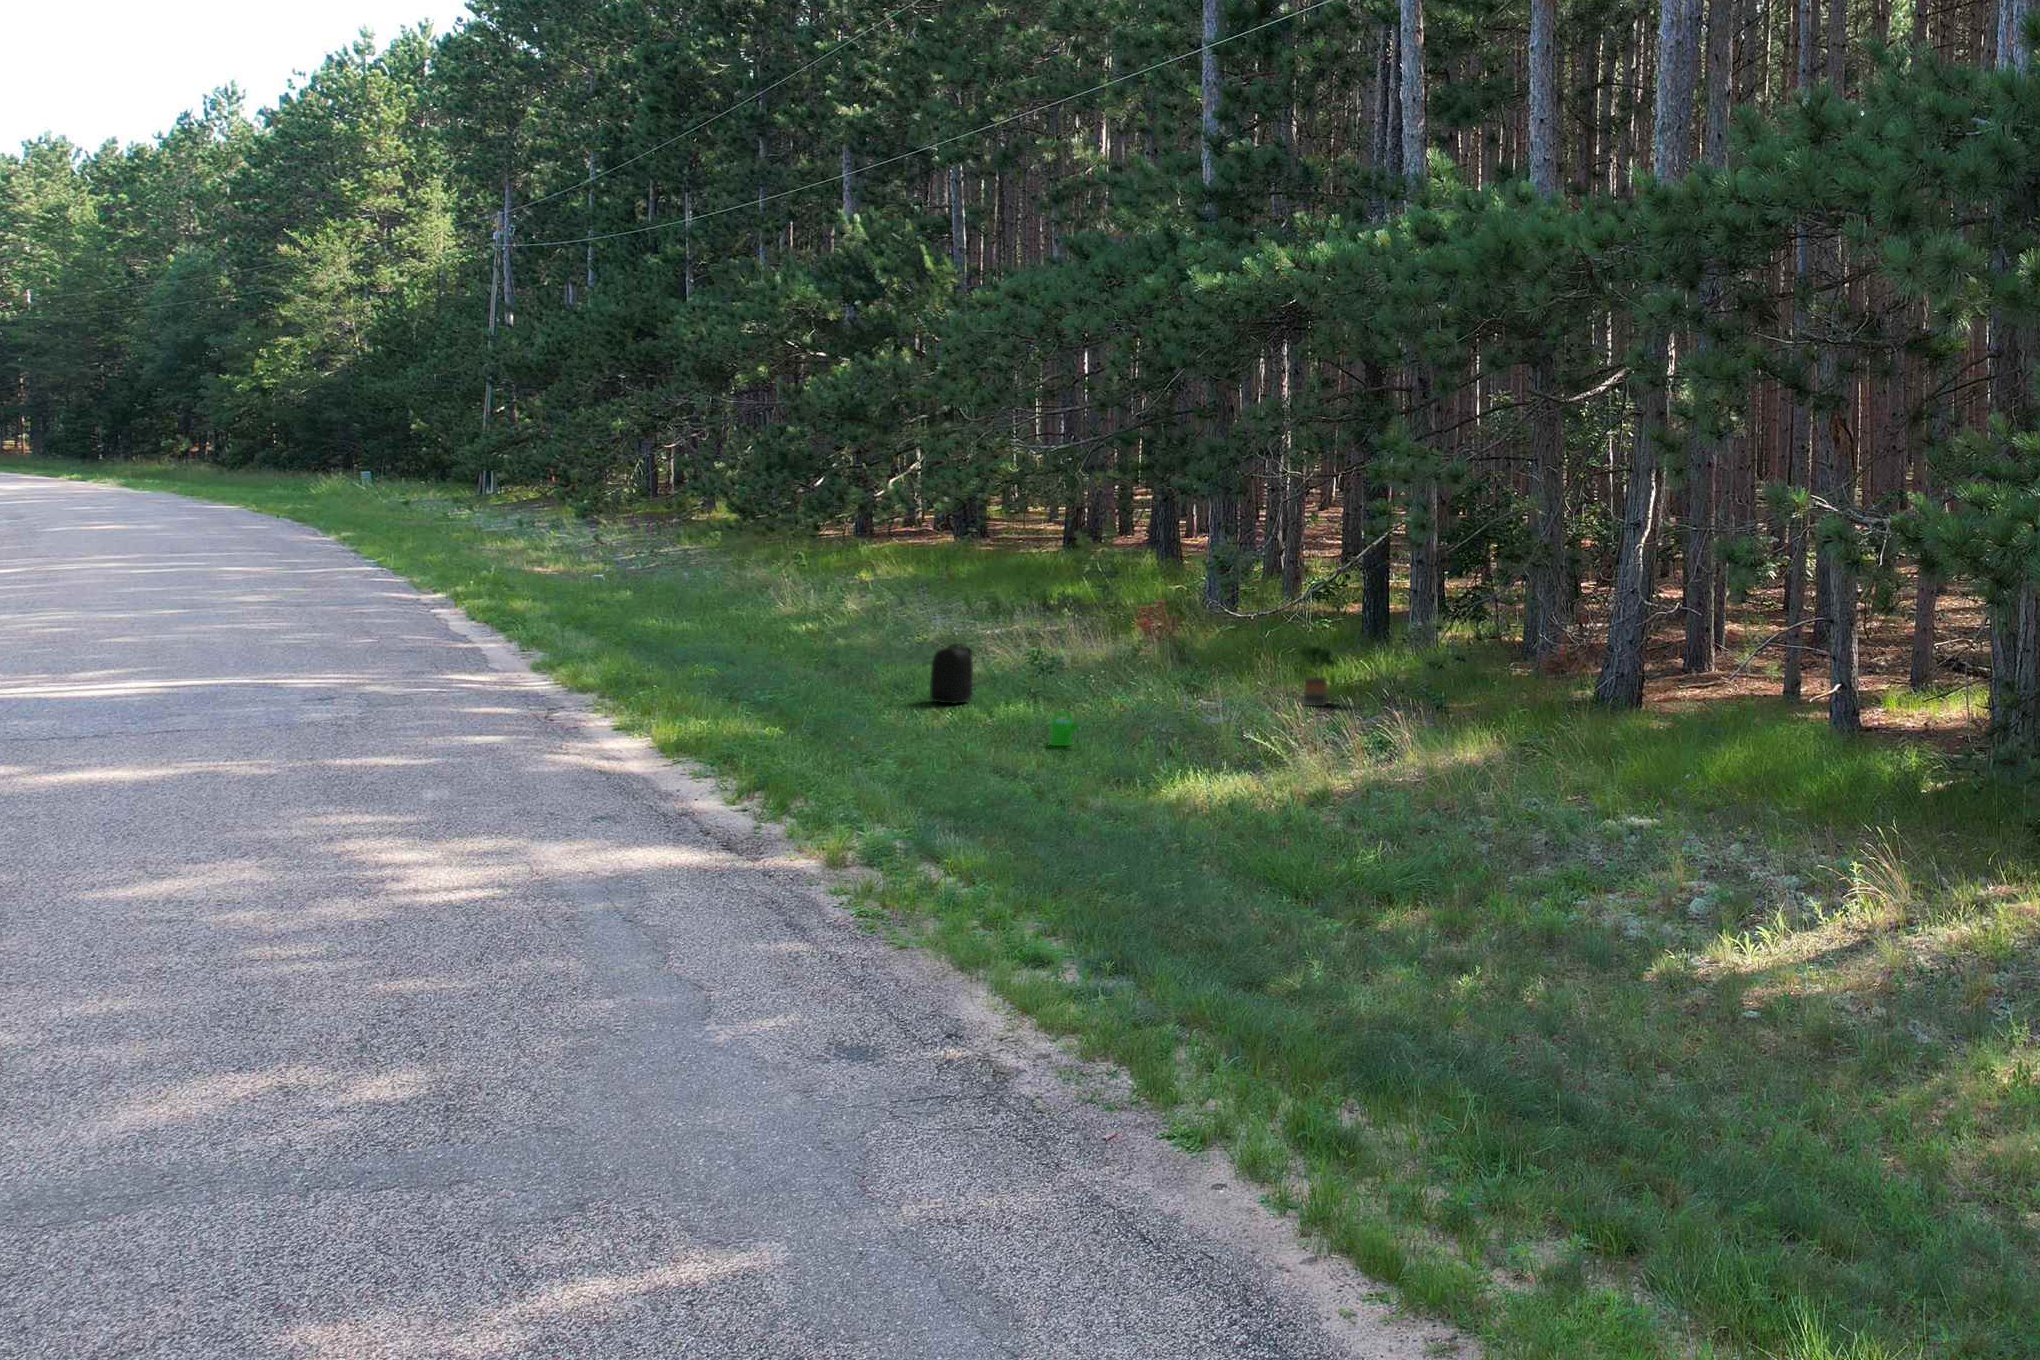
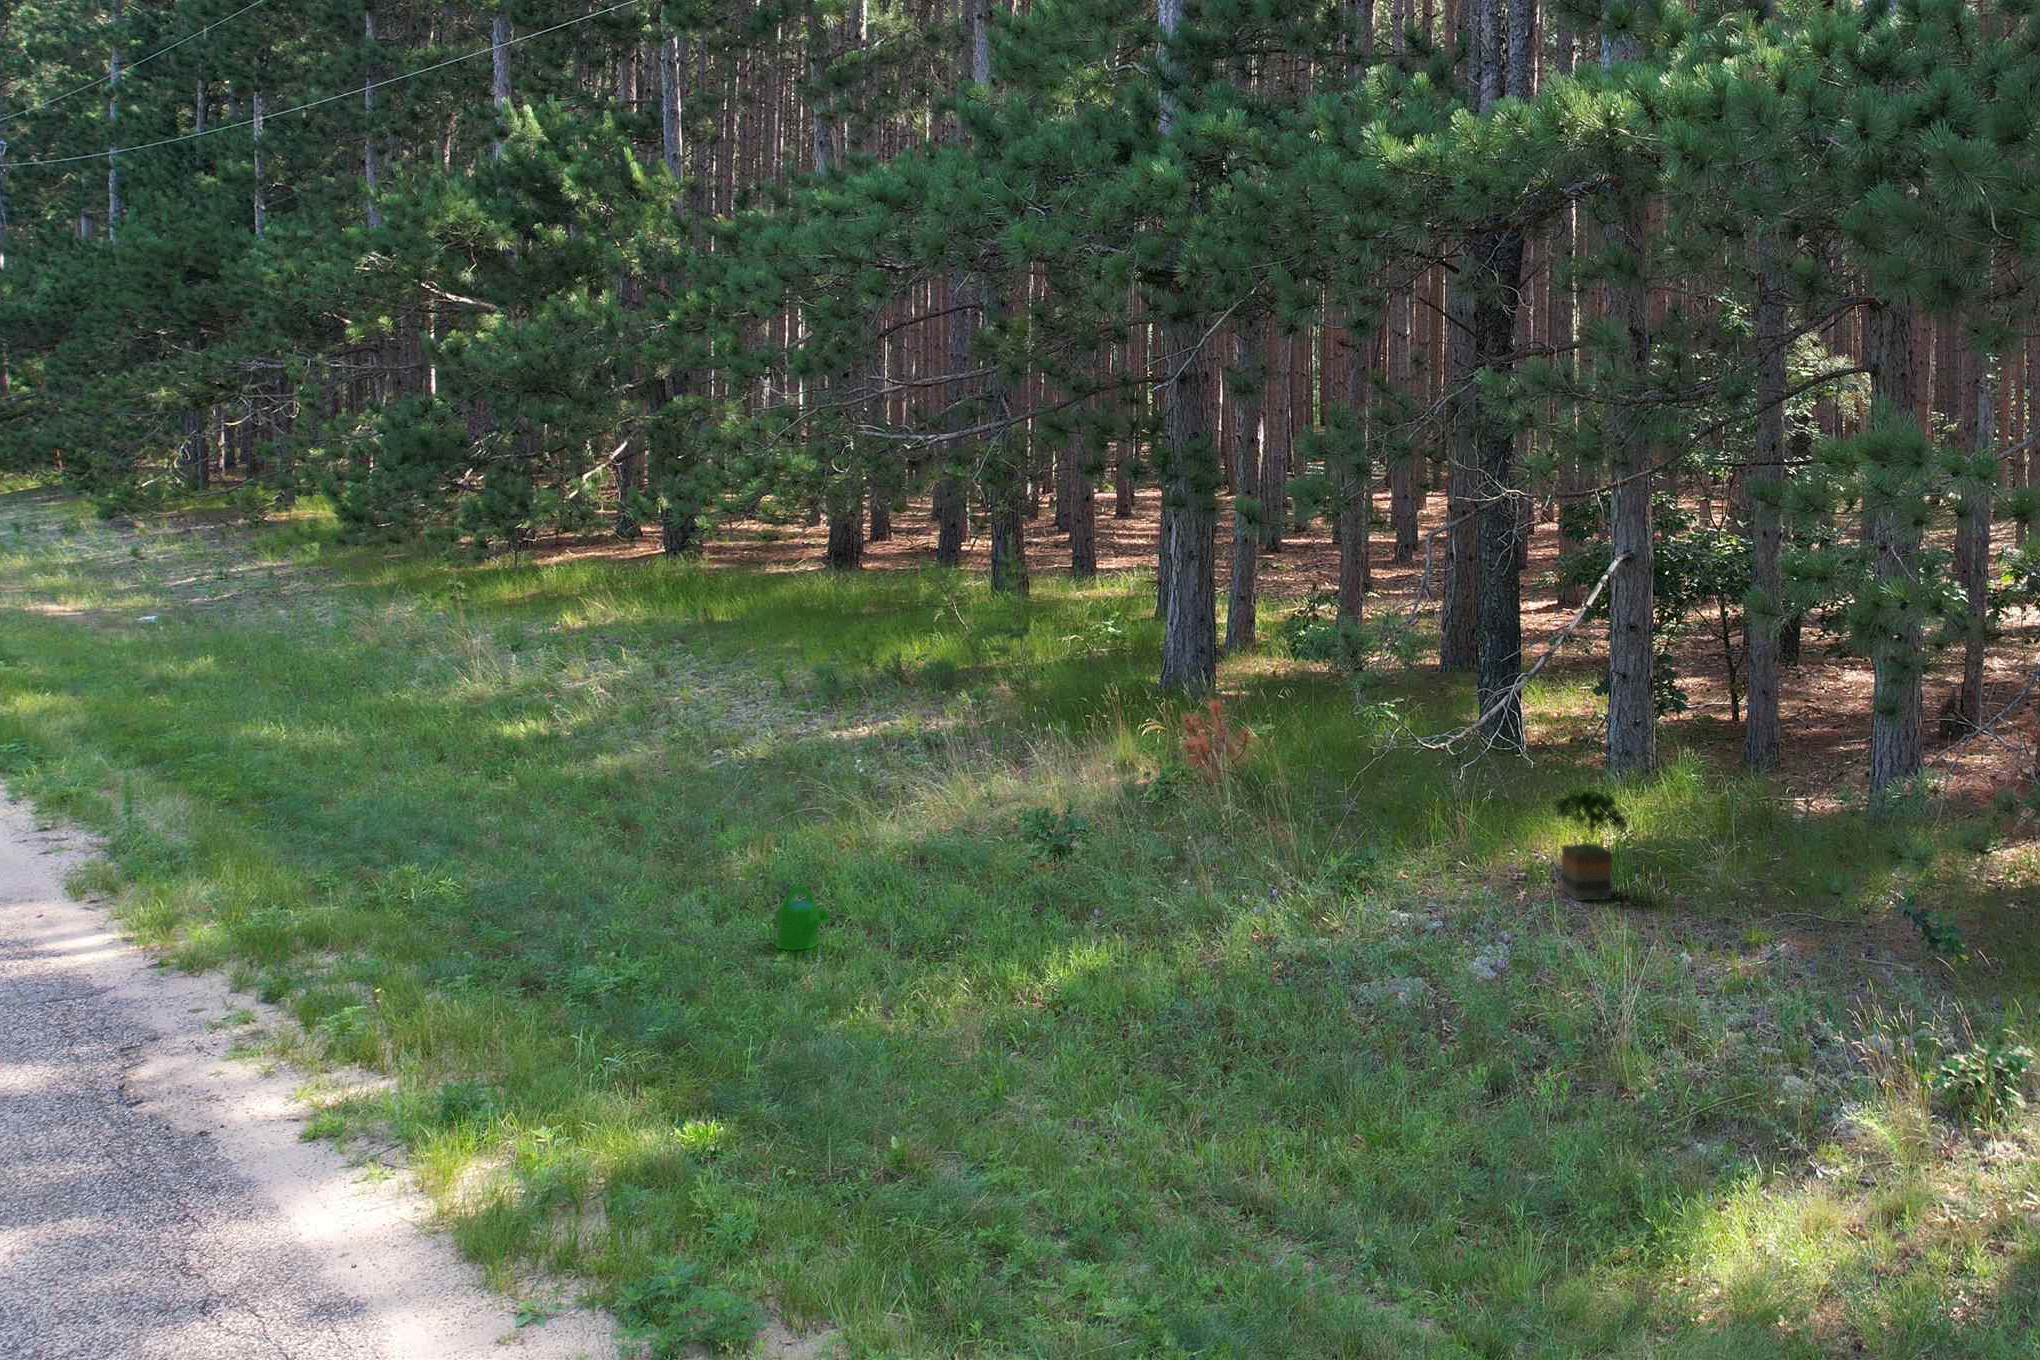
backpack: present [930,644,973,703] -> none [919,827,998,948]
watering can: present [1048,710,1078,746] -> present [774,885,830,950]

